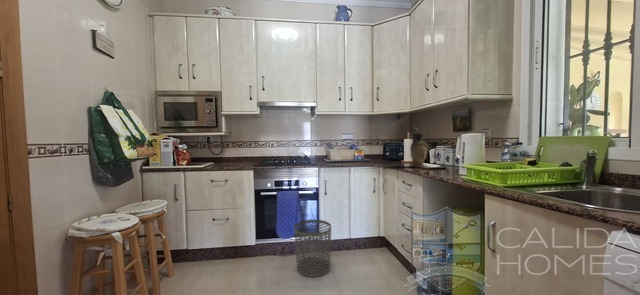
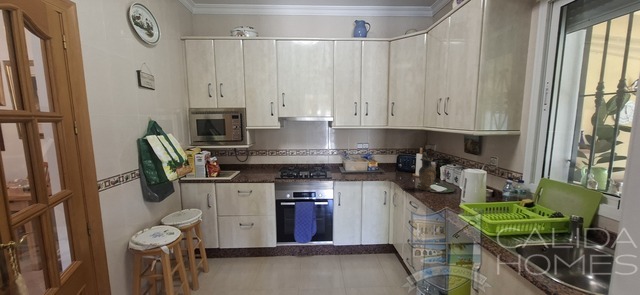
waste bin: present [294,220,331,277] -> none [310,228,343,280]

